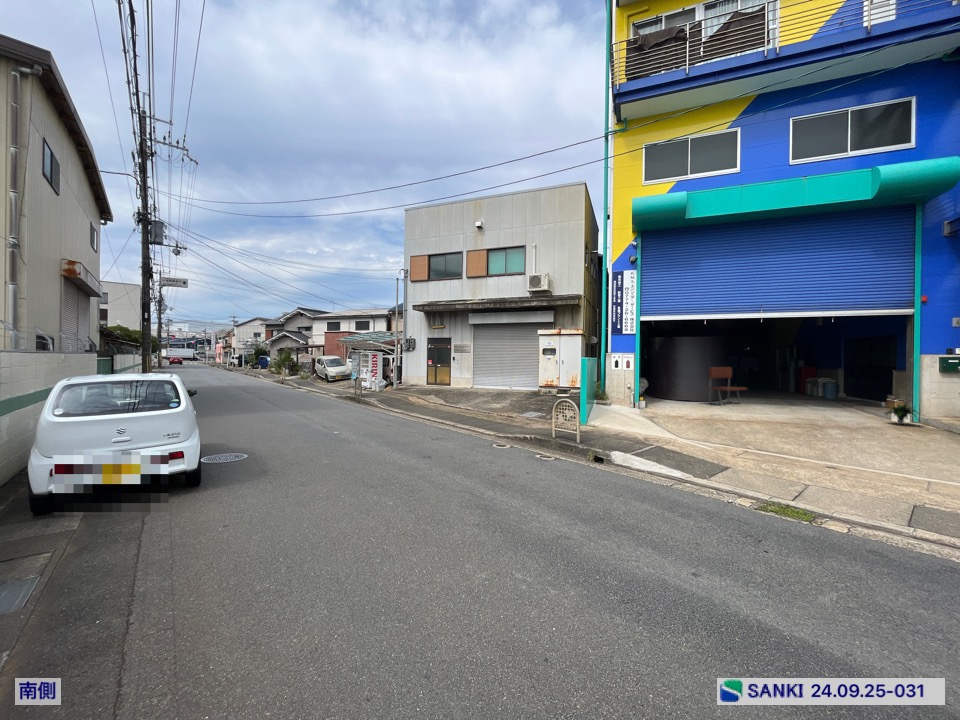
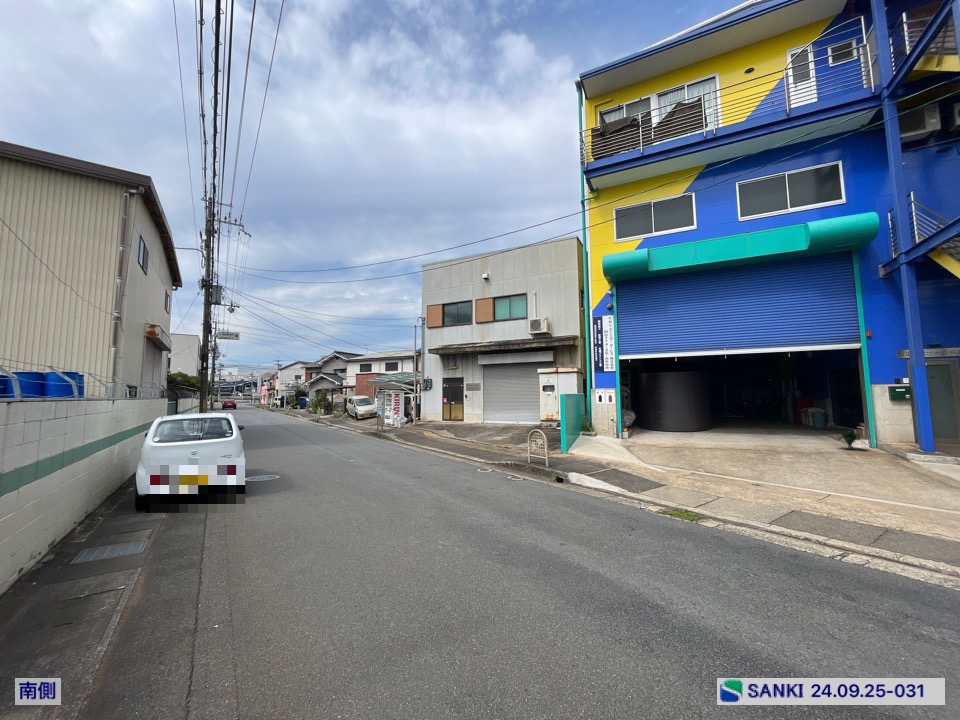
bench: present [708,367,747,405] -> none [688,400,726,435]

